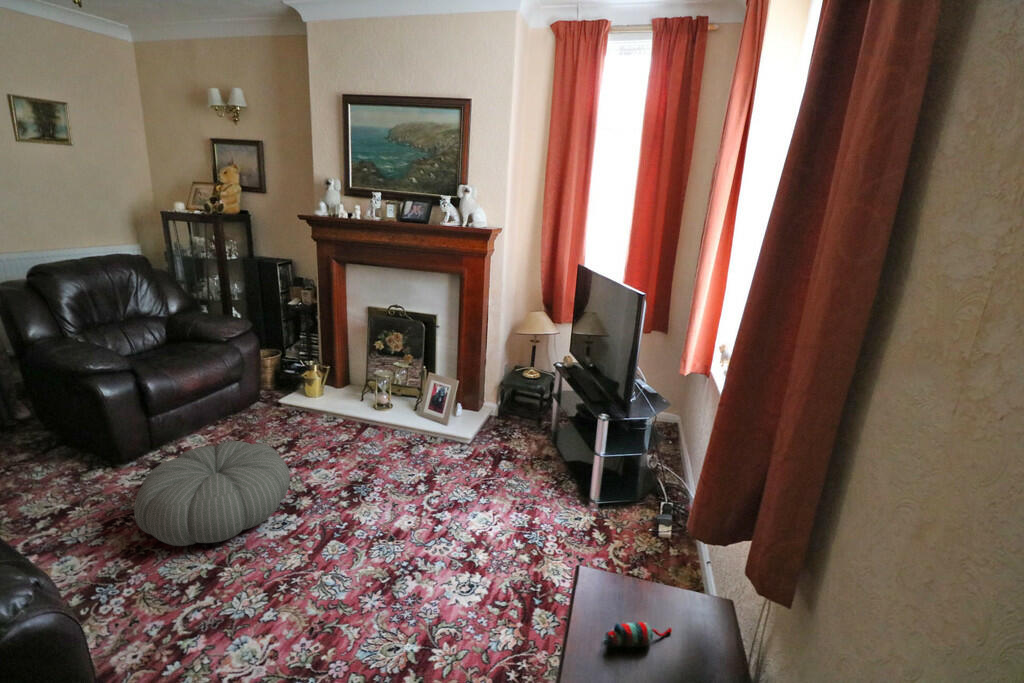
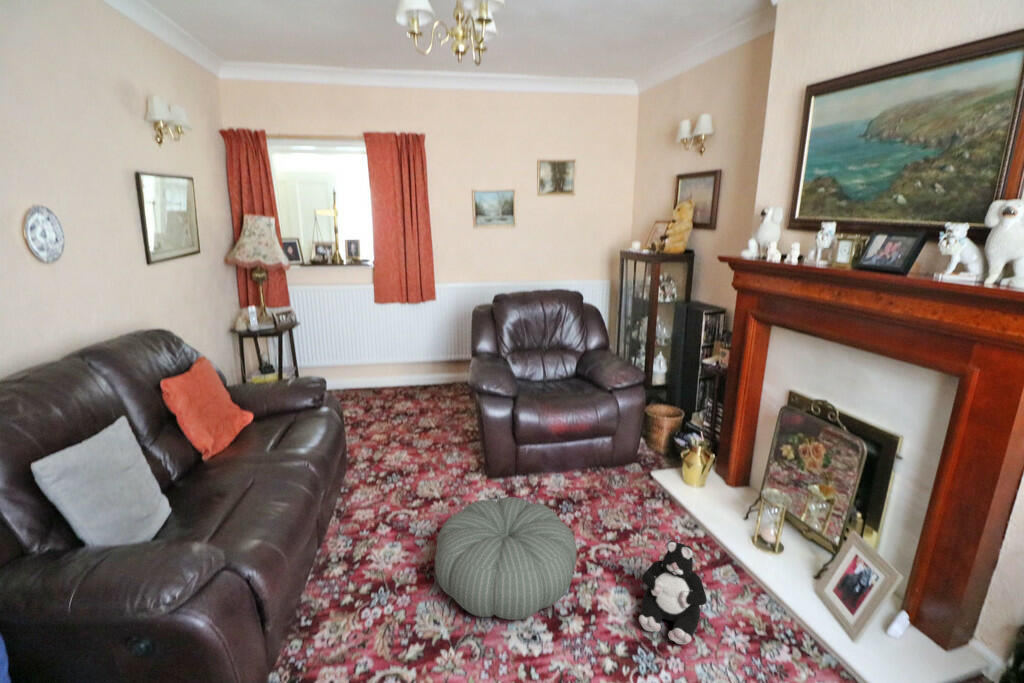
plush toy: none [334,413,382,477] -> present [639,540,707,644]

